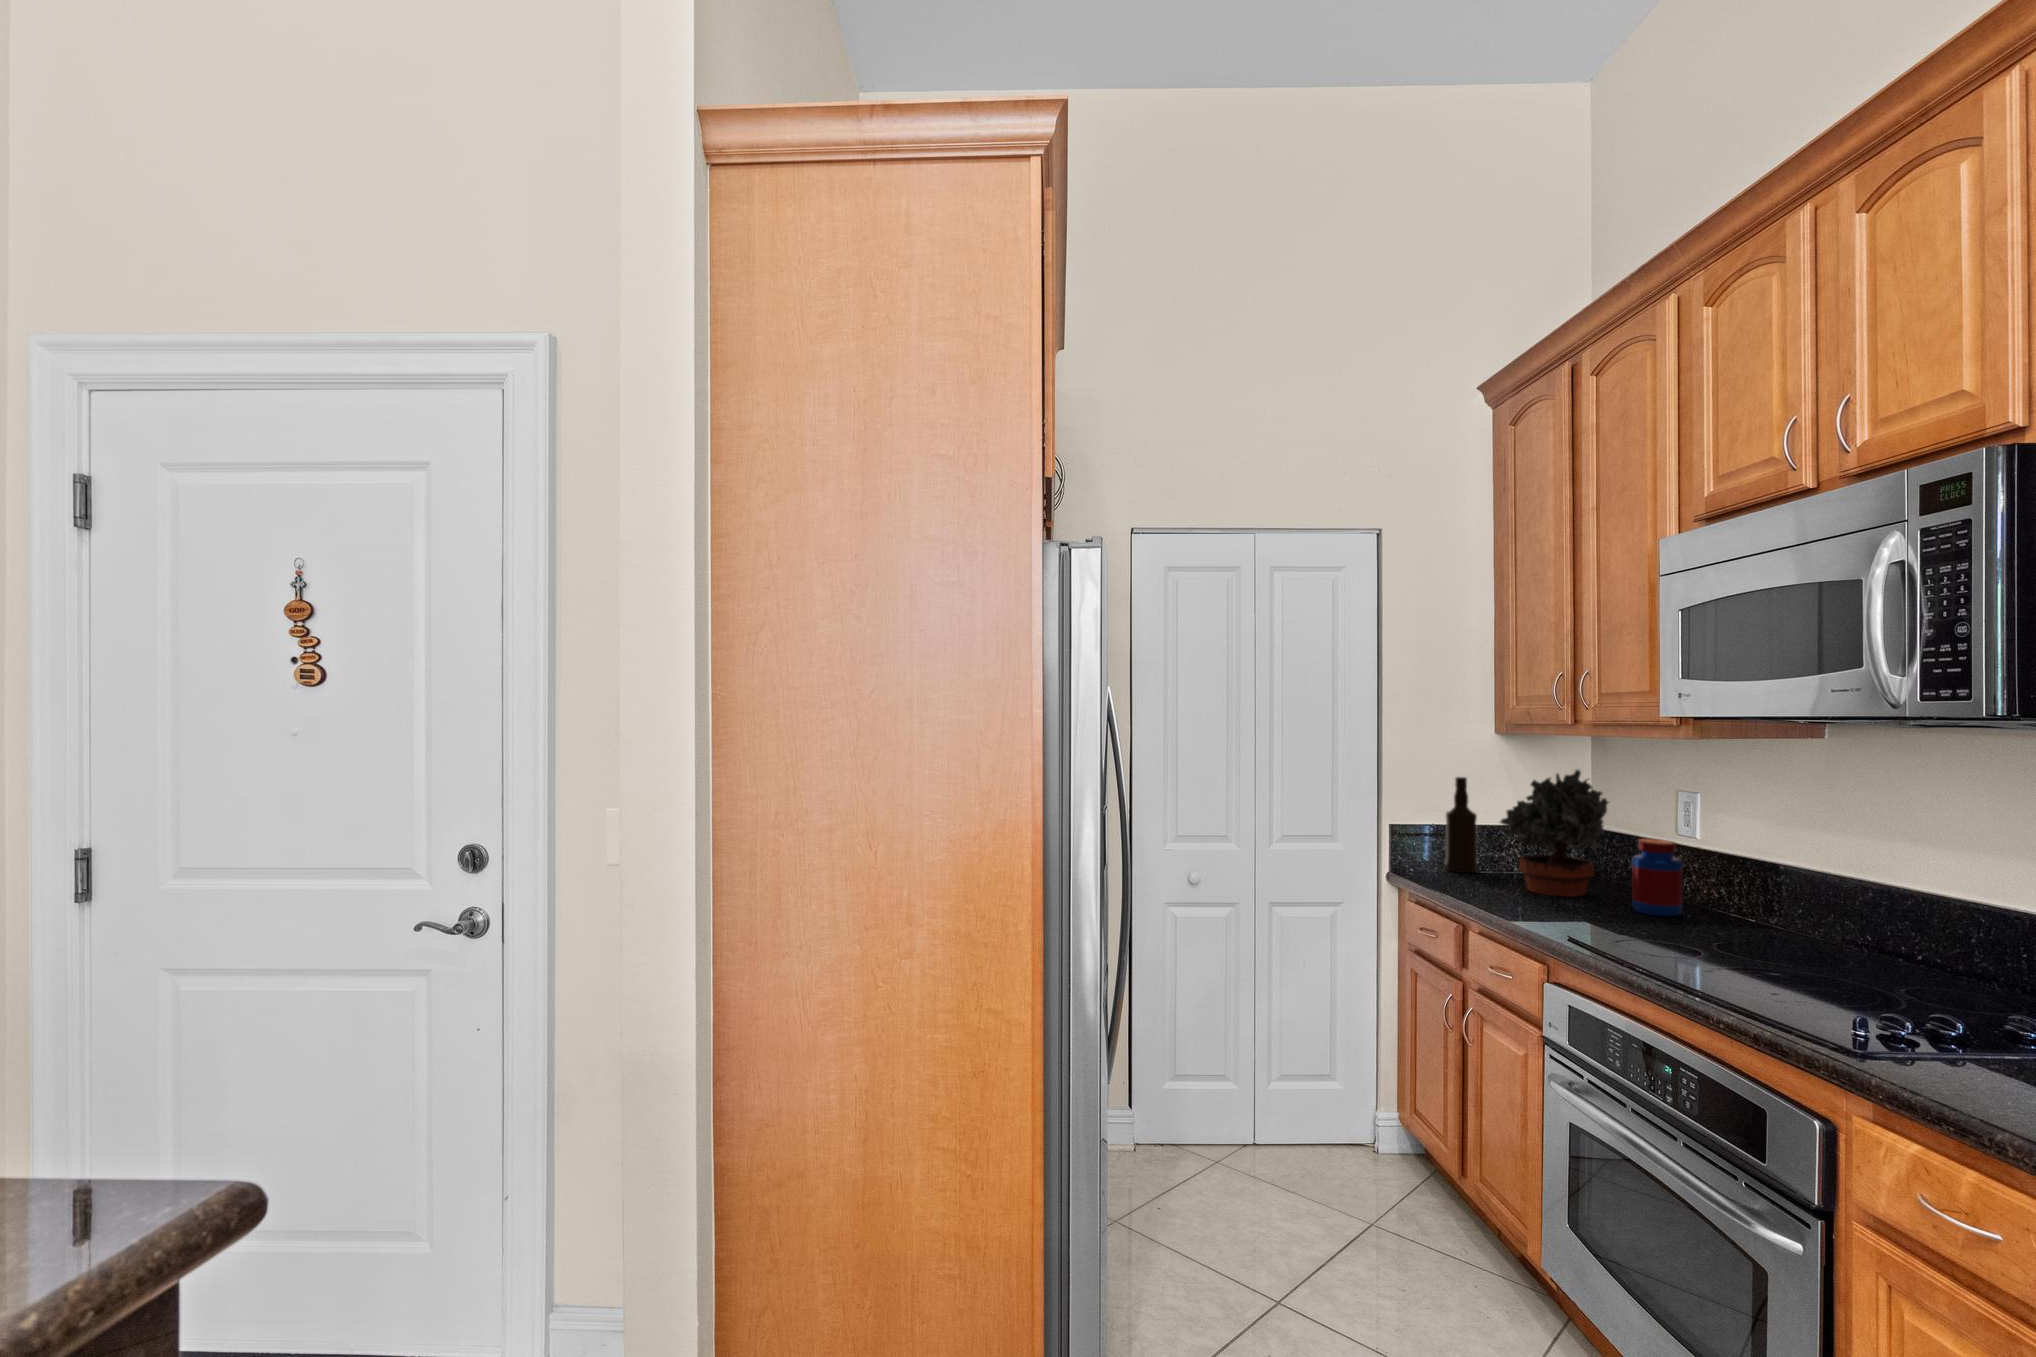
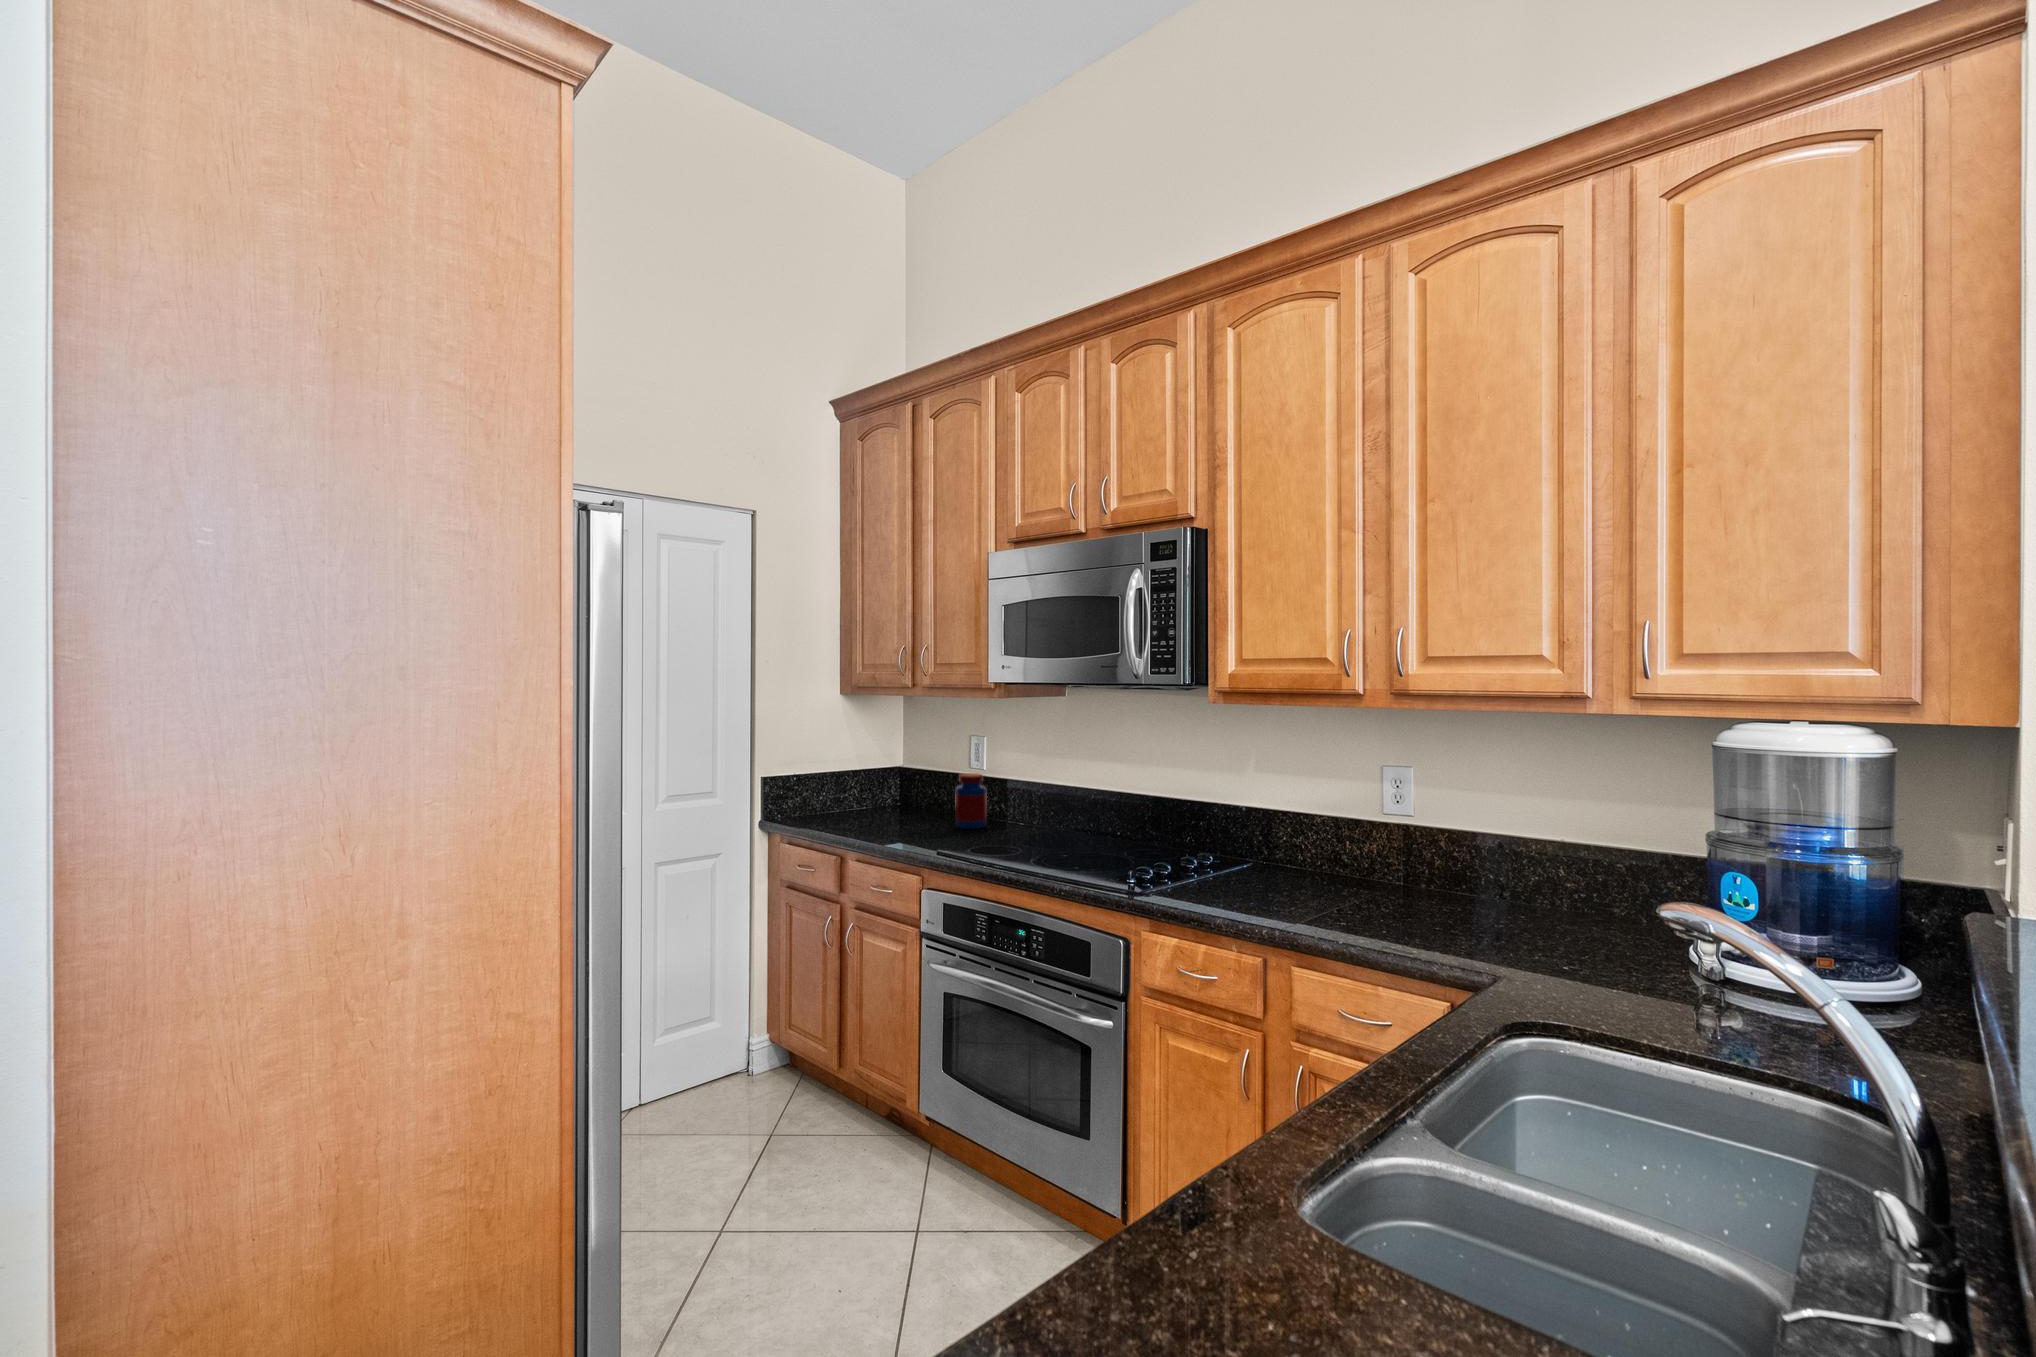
potted plant: present [1500,770,1608,897] -> none [853,724,935,825]
bottle: present [1445,777,1477,873] -> none [803,736,828,817]

